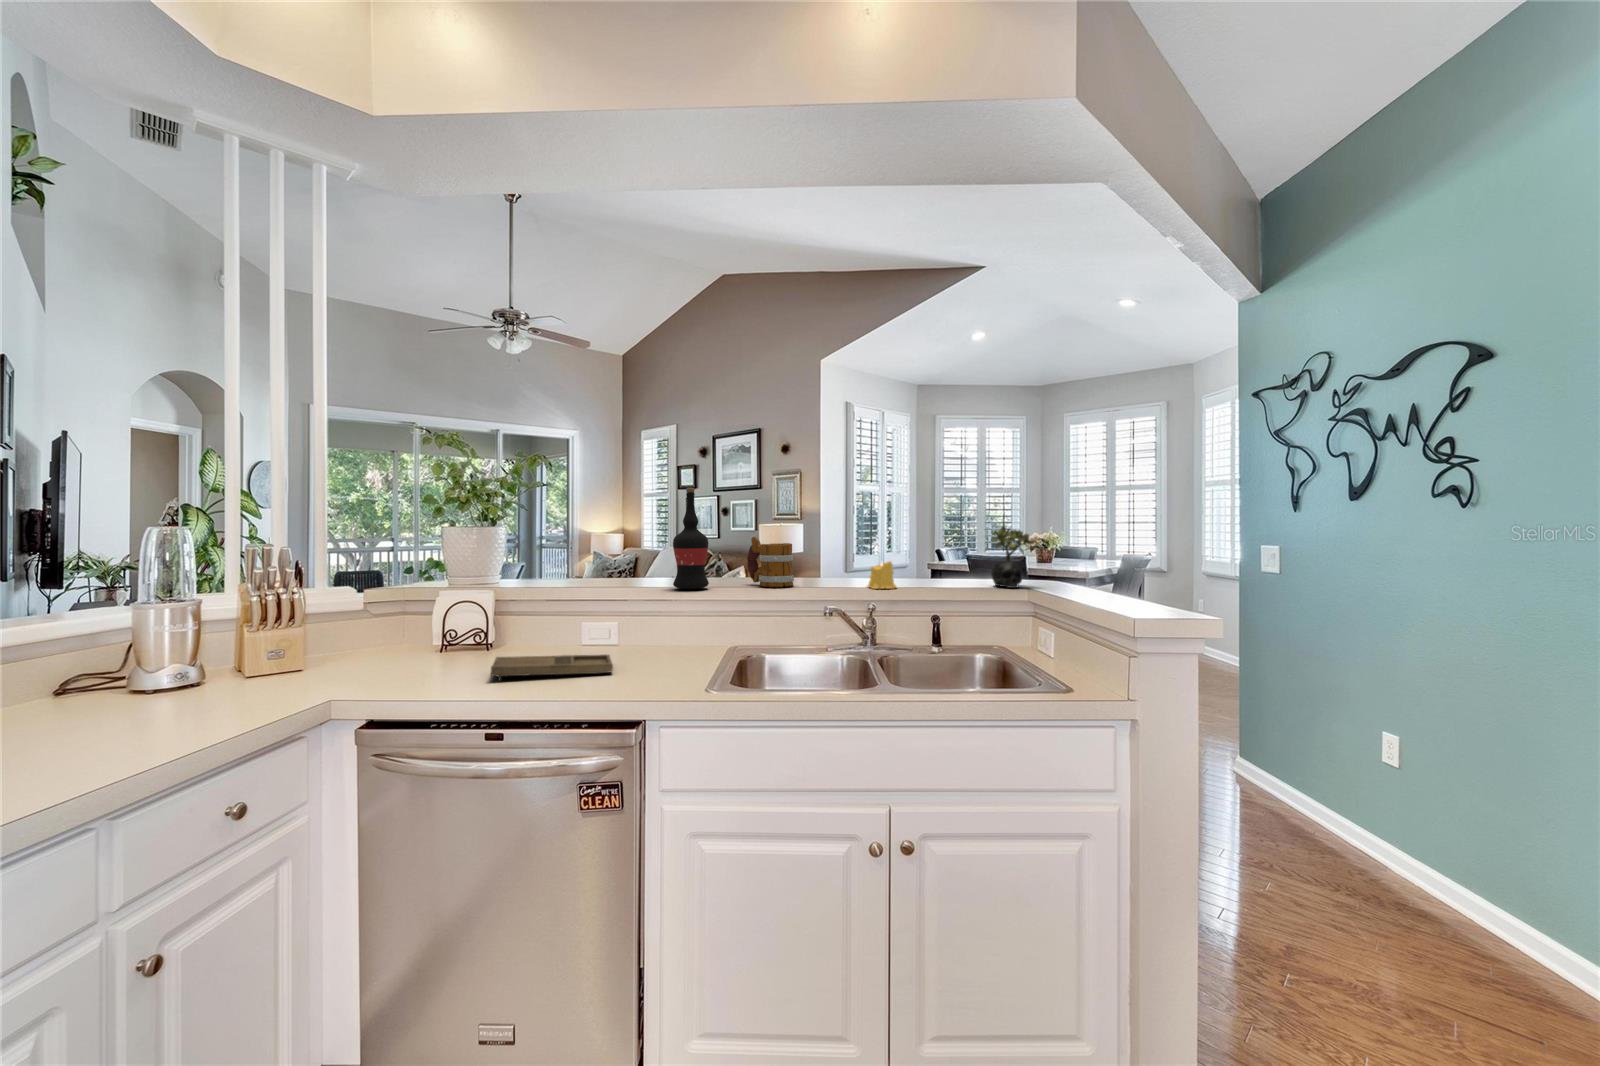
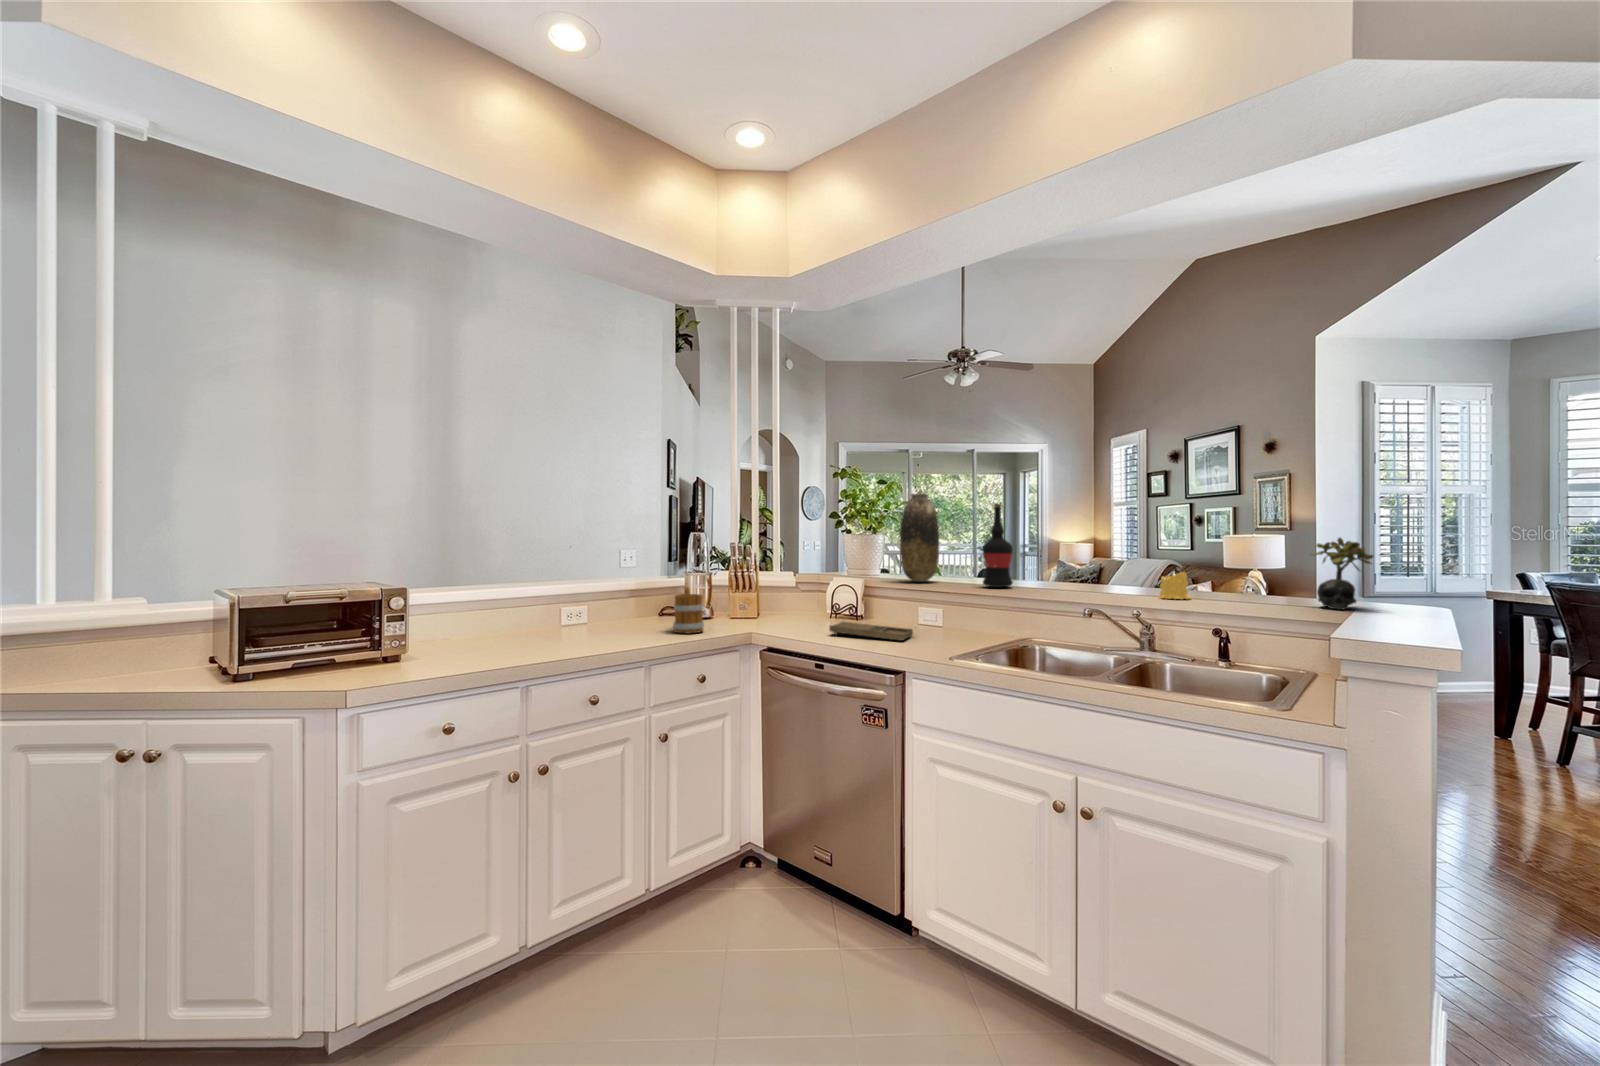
vase: none [550,472,603,589] -> present [900,494,939,582]
mug: present [747,537,794,587] -> present [673,587,704,634]

